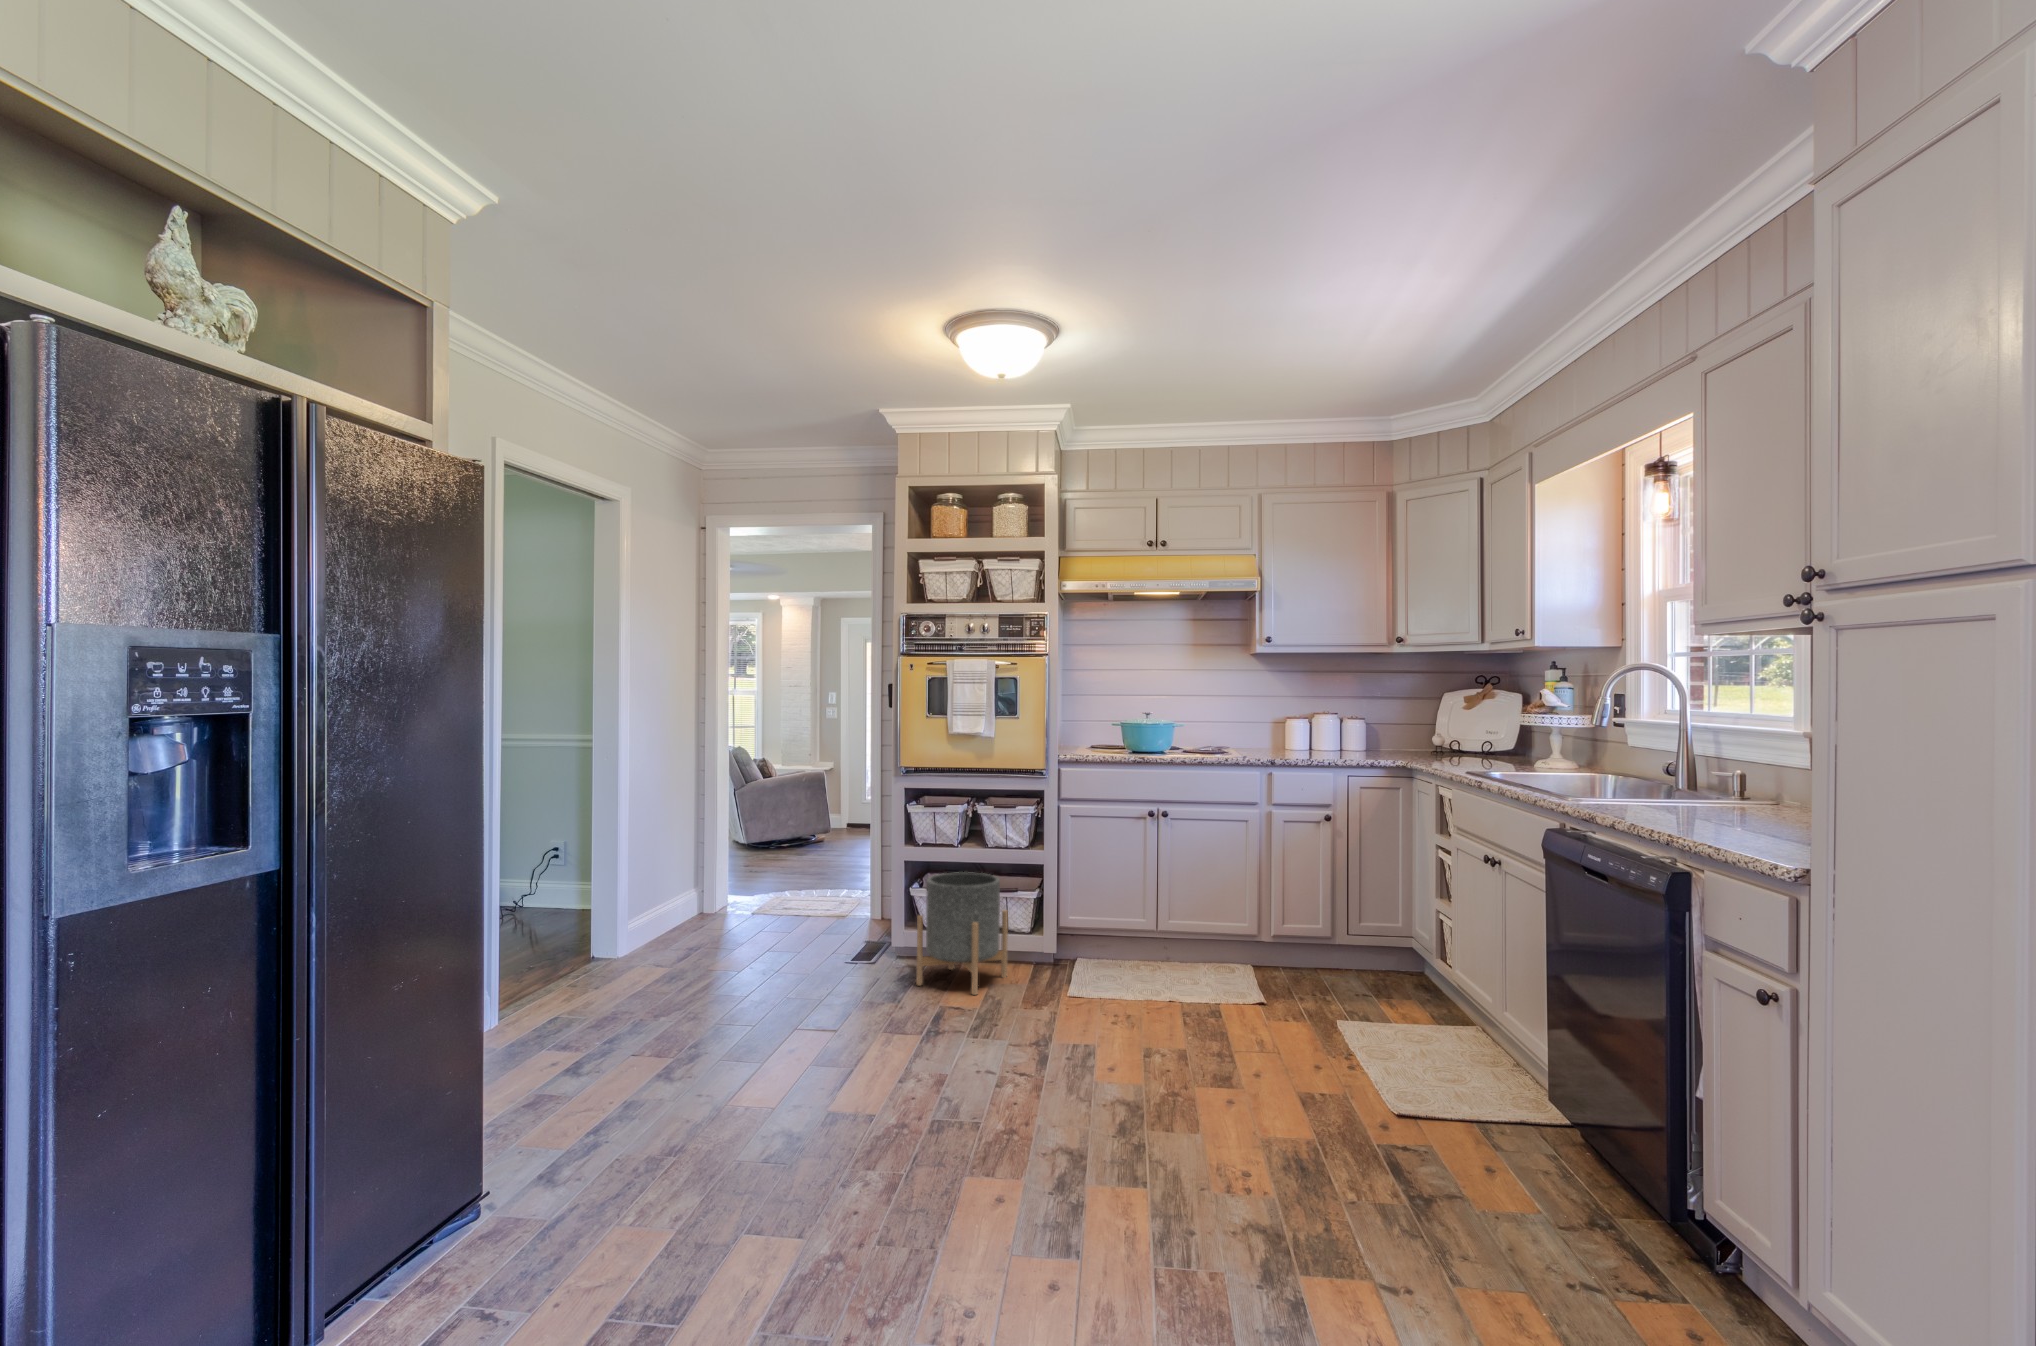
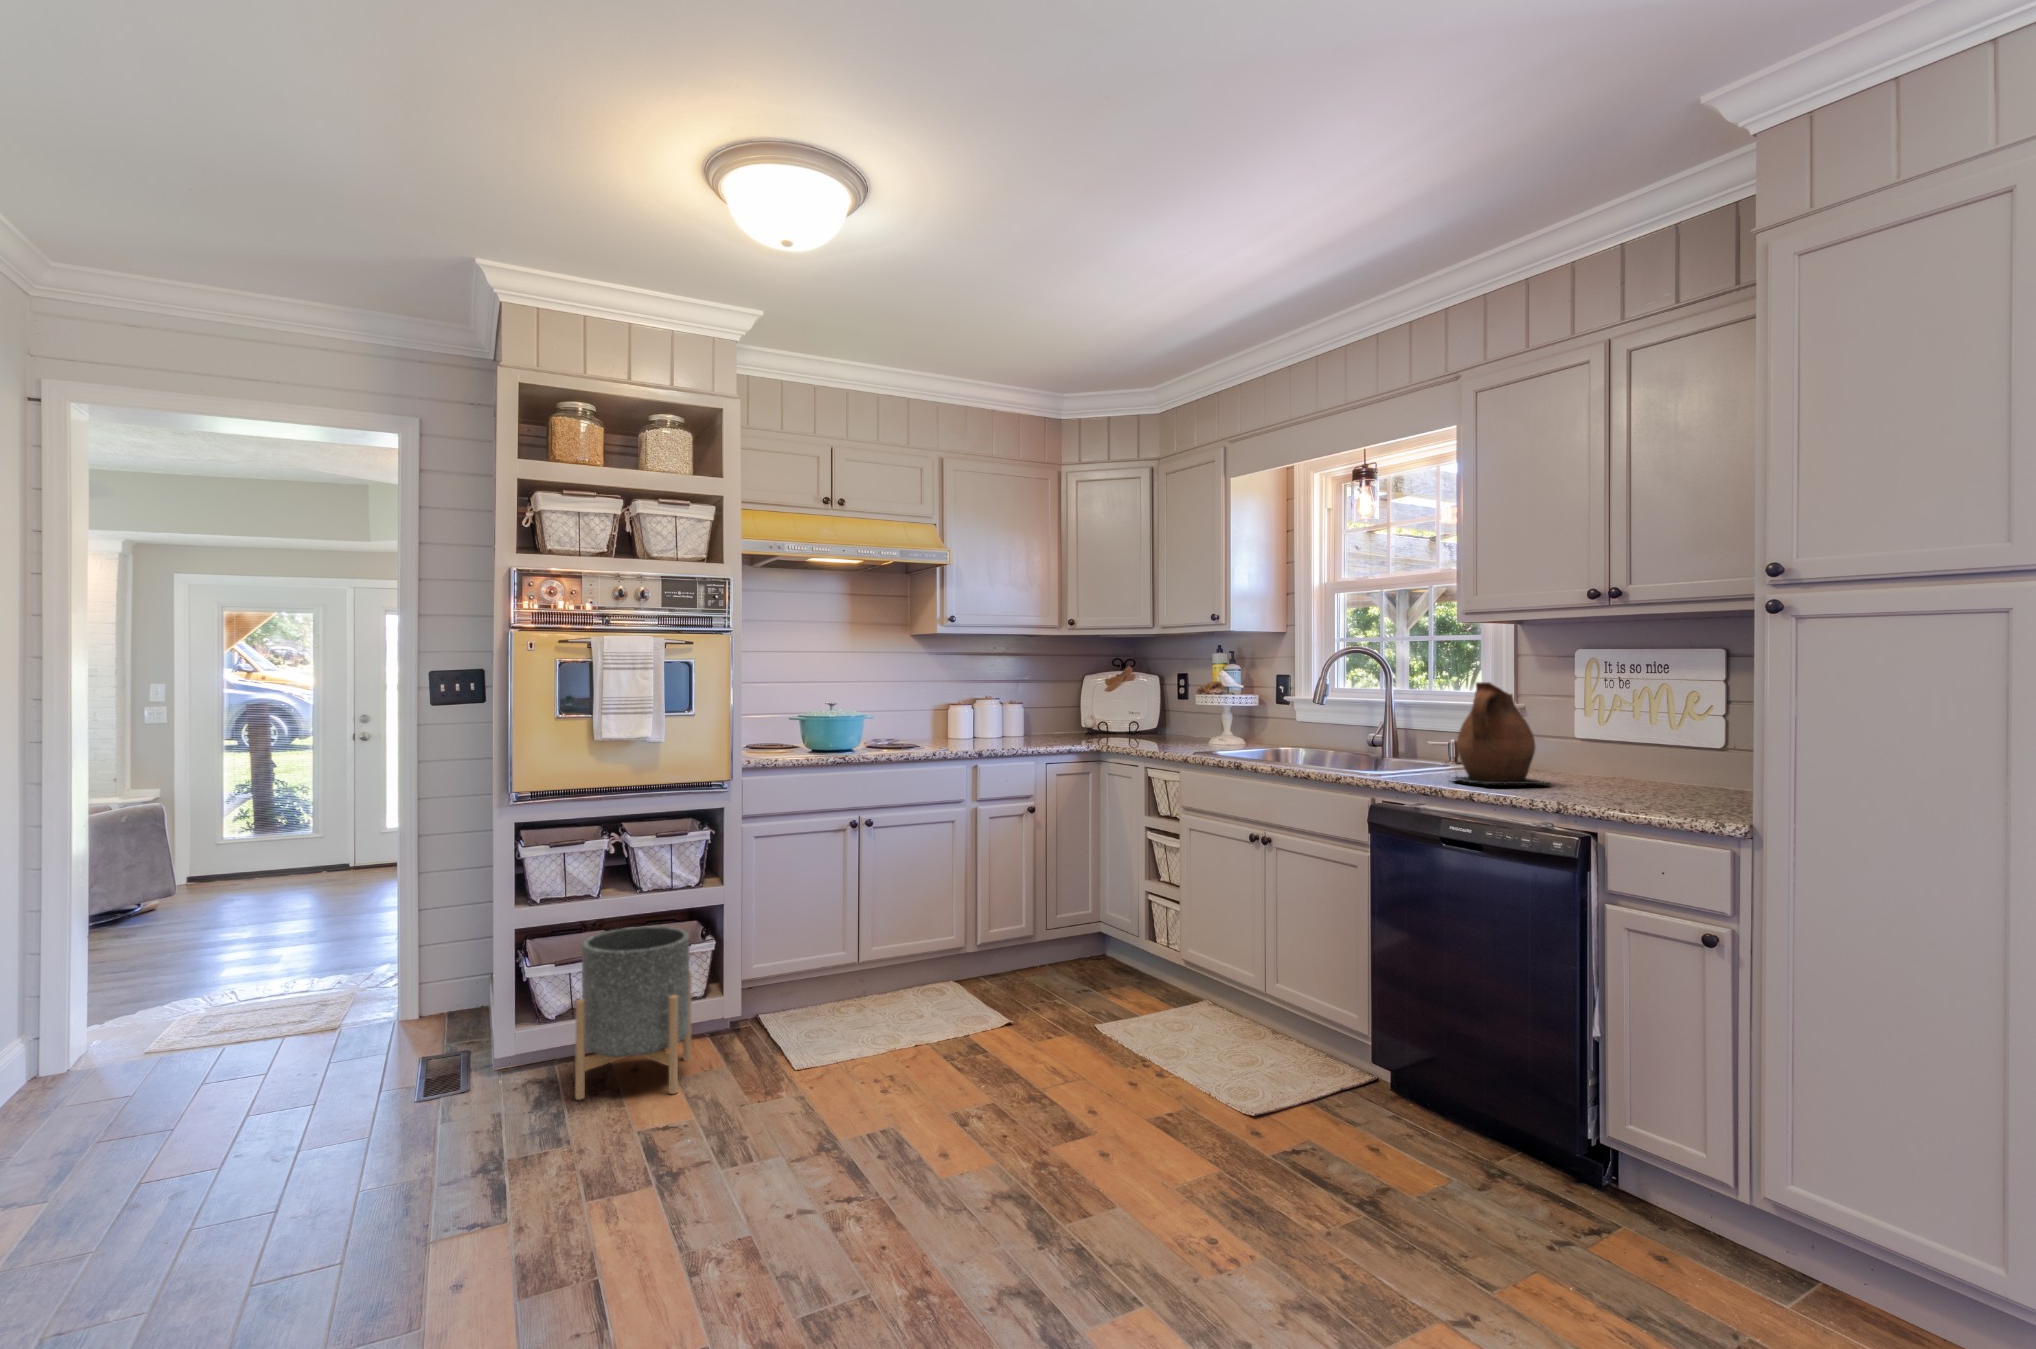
ceramic pitcher: none [1631,699,1747,819] -> present [1452,682,1549,784]

